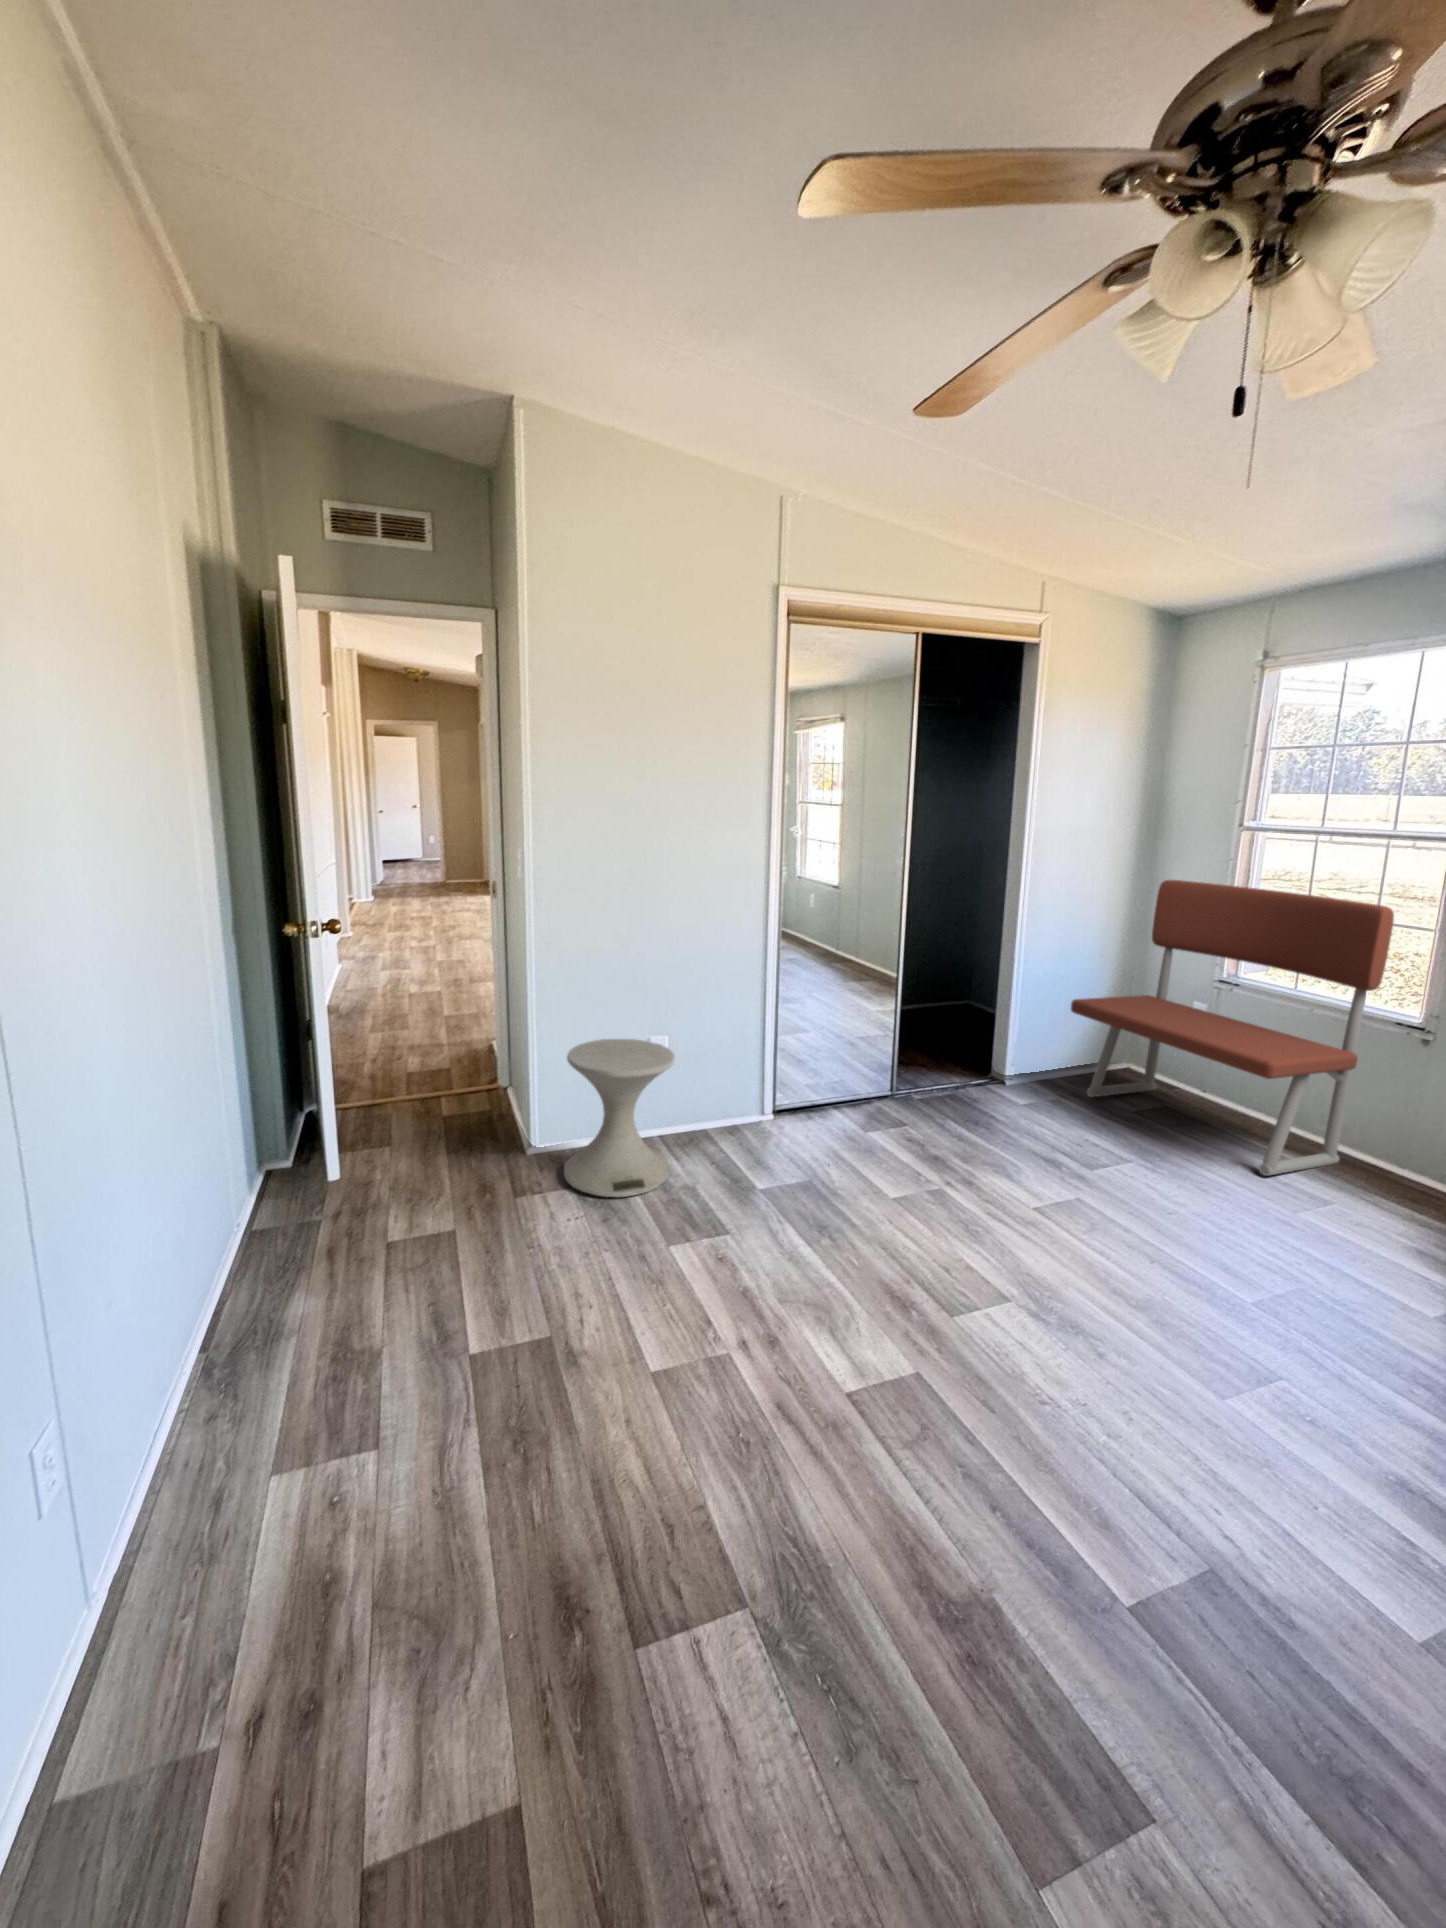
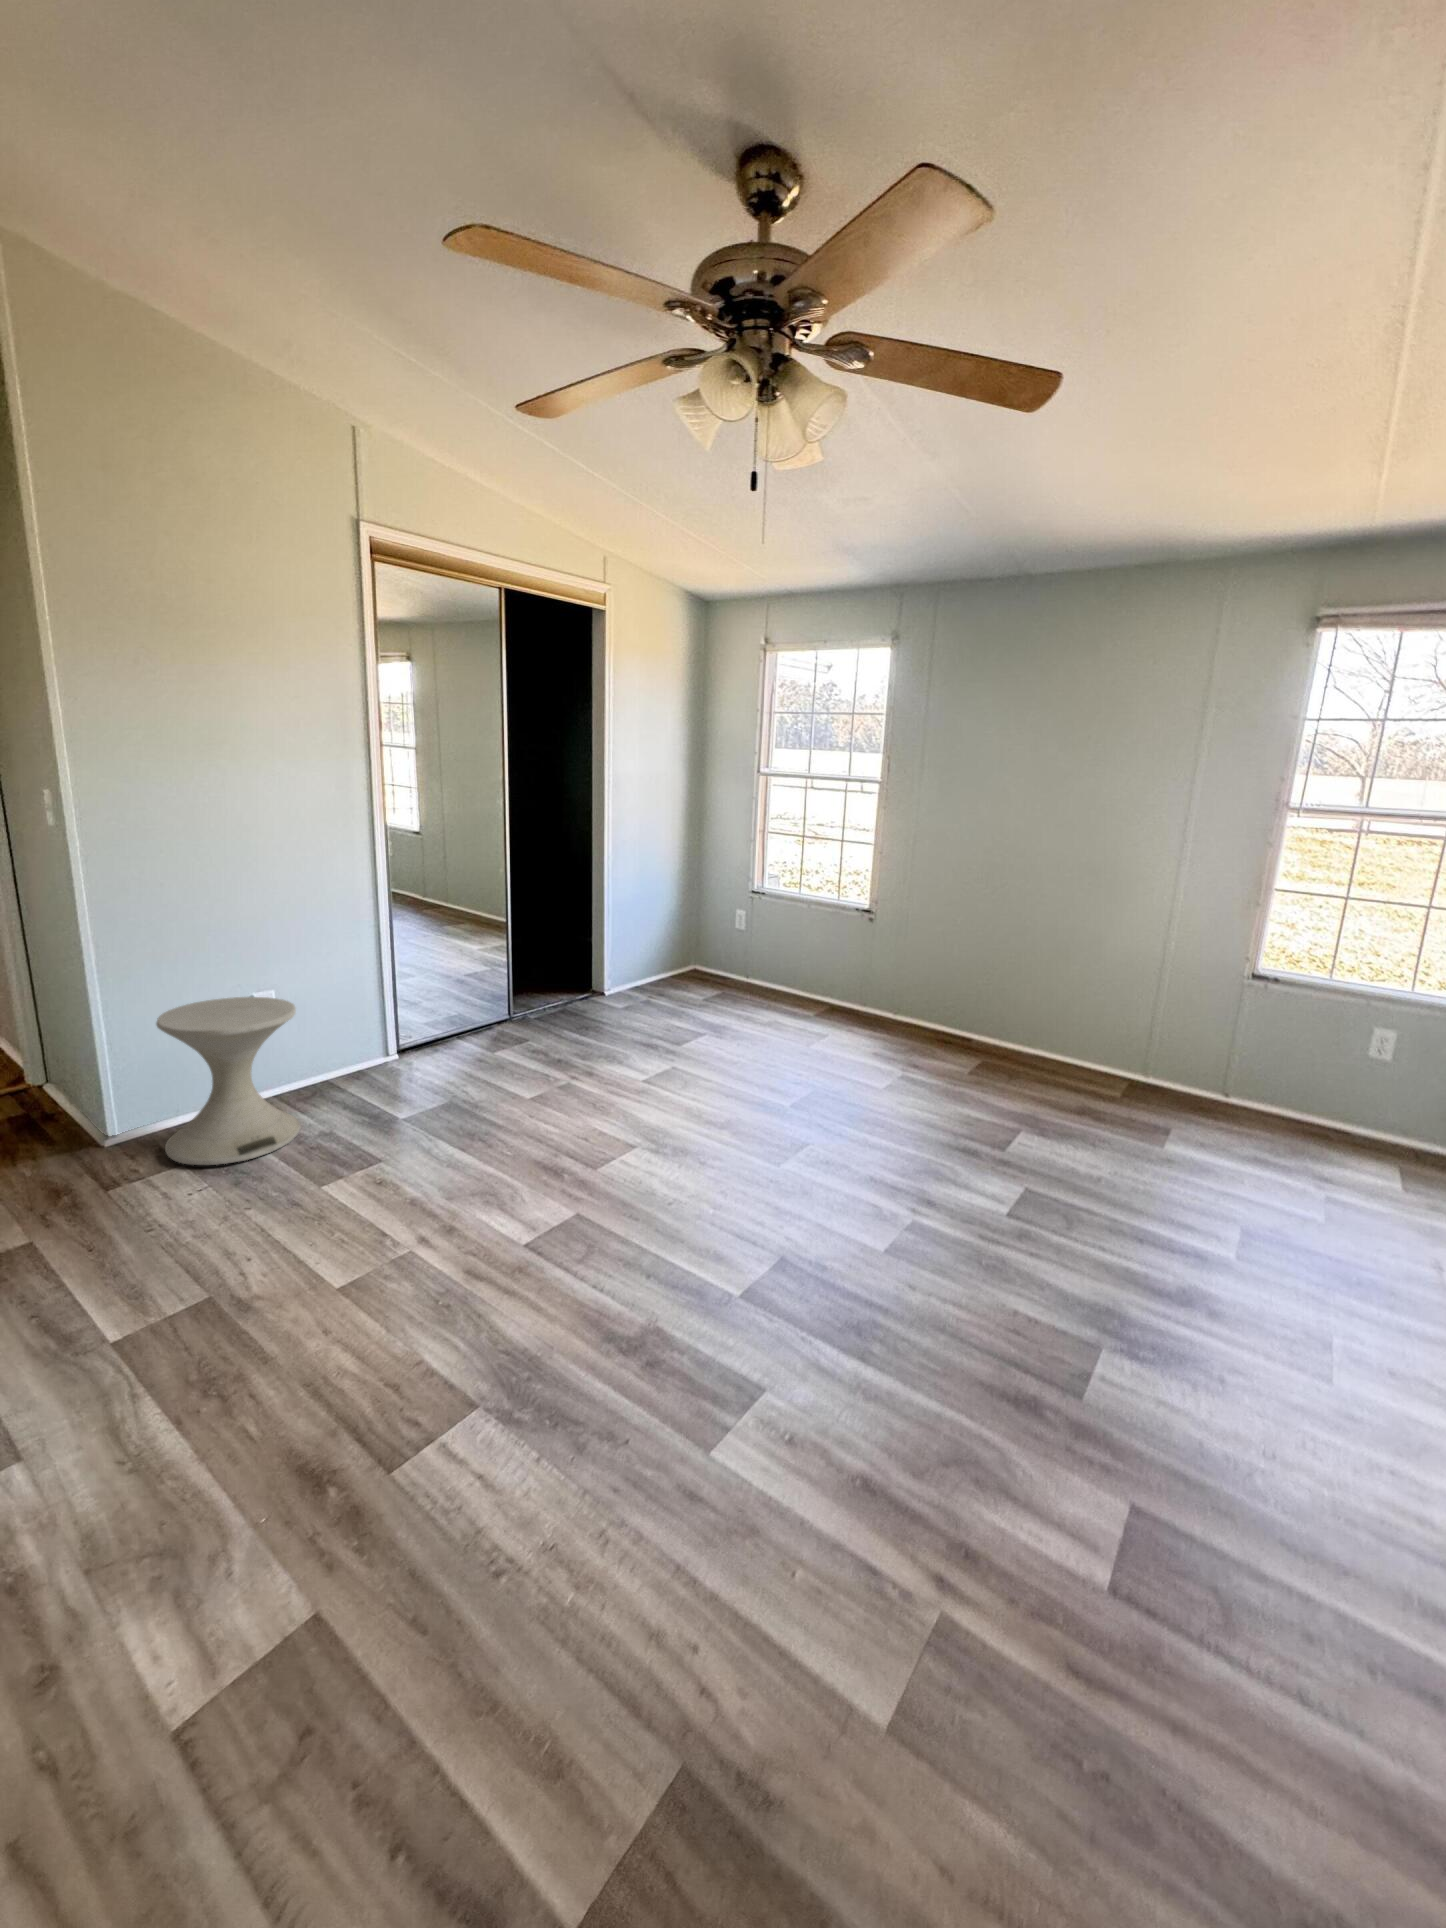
bench: present [1071,880,1394,1176] -> none [653,816,848,1025]

